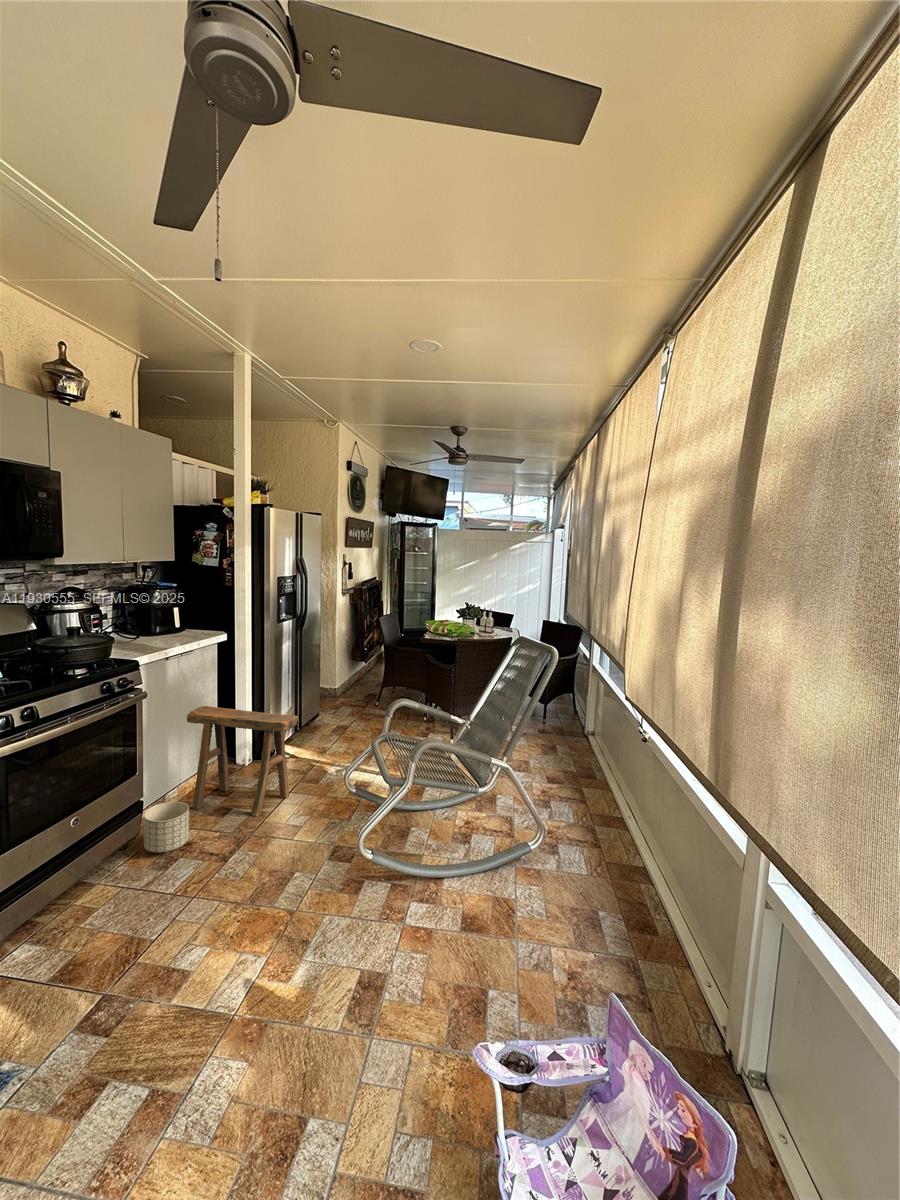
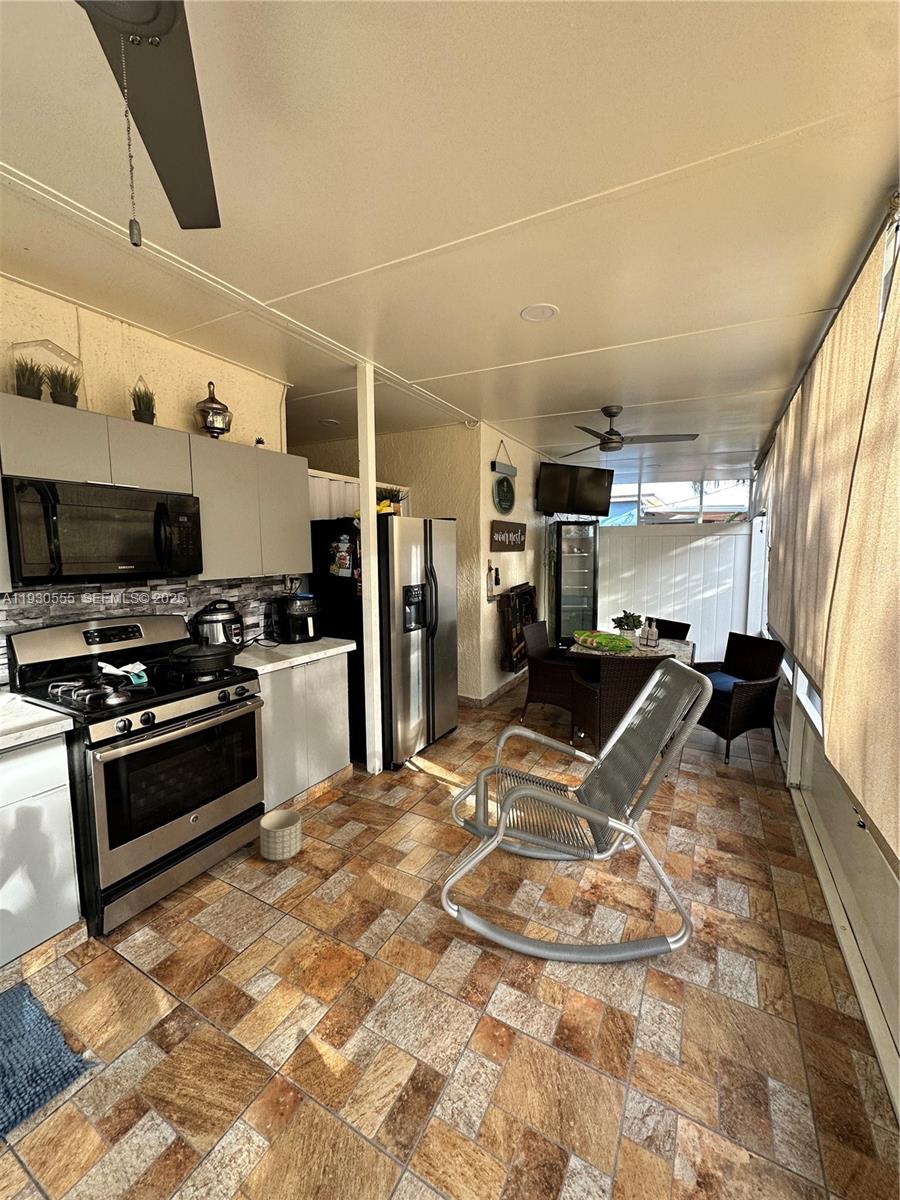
stool: present [187,706,298,817] -> none [313,715,414,835]

